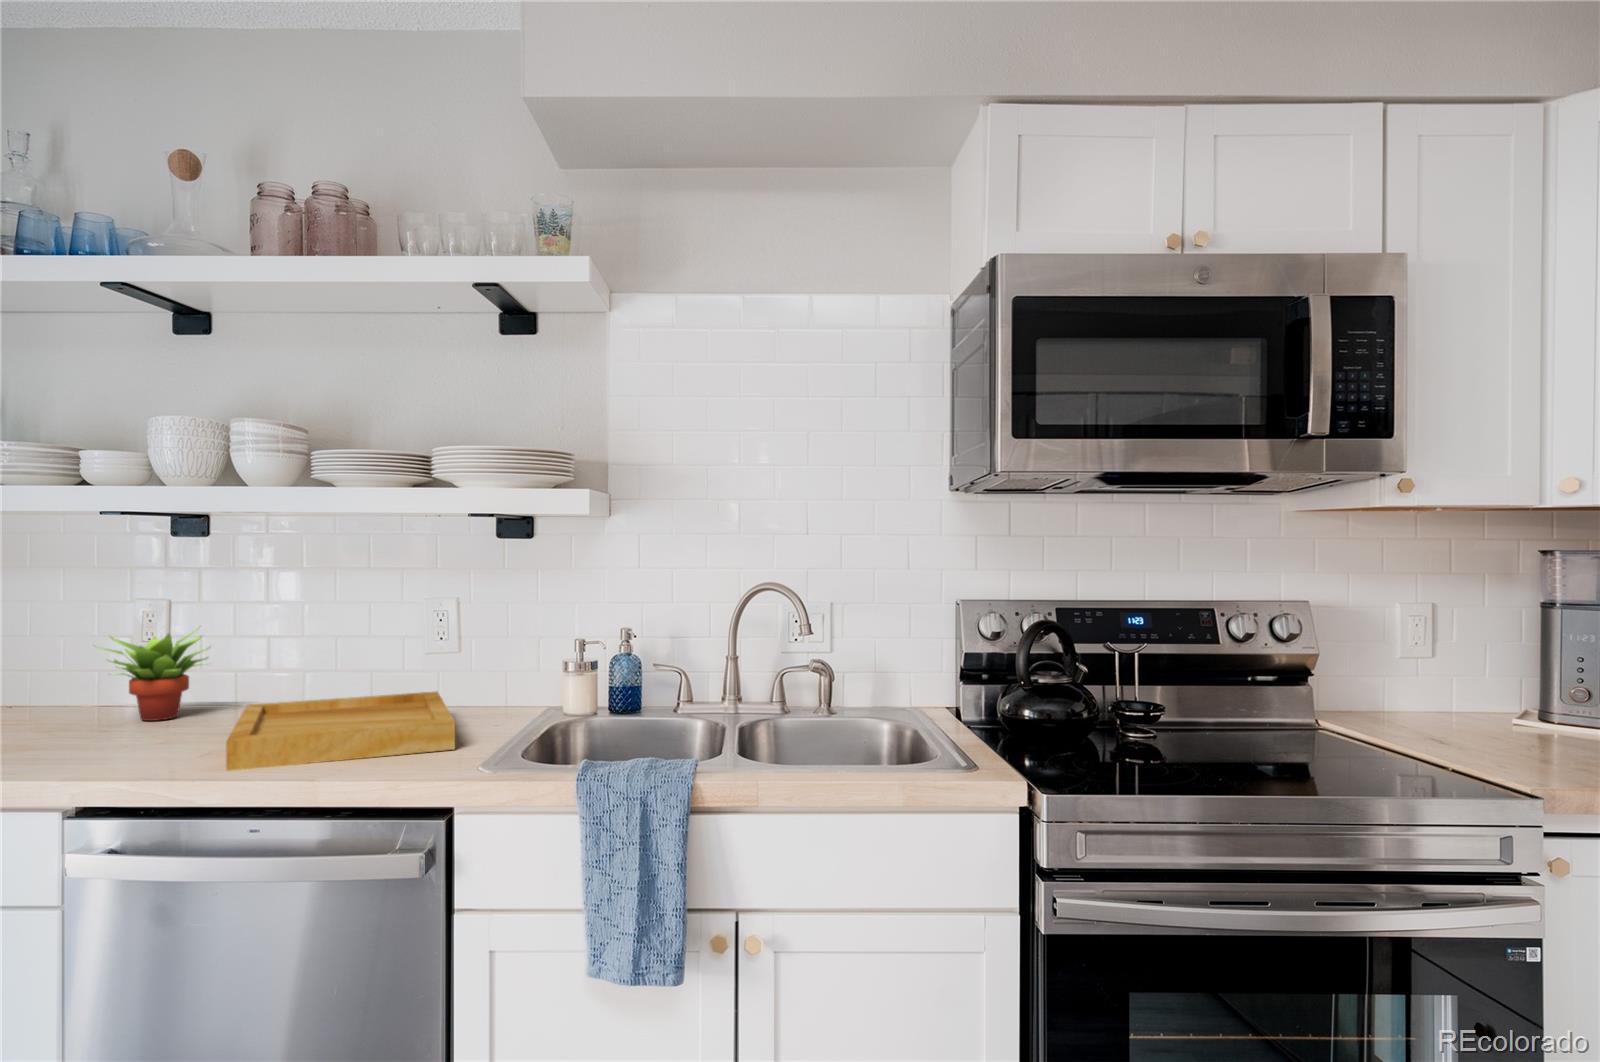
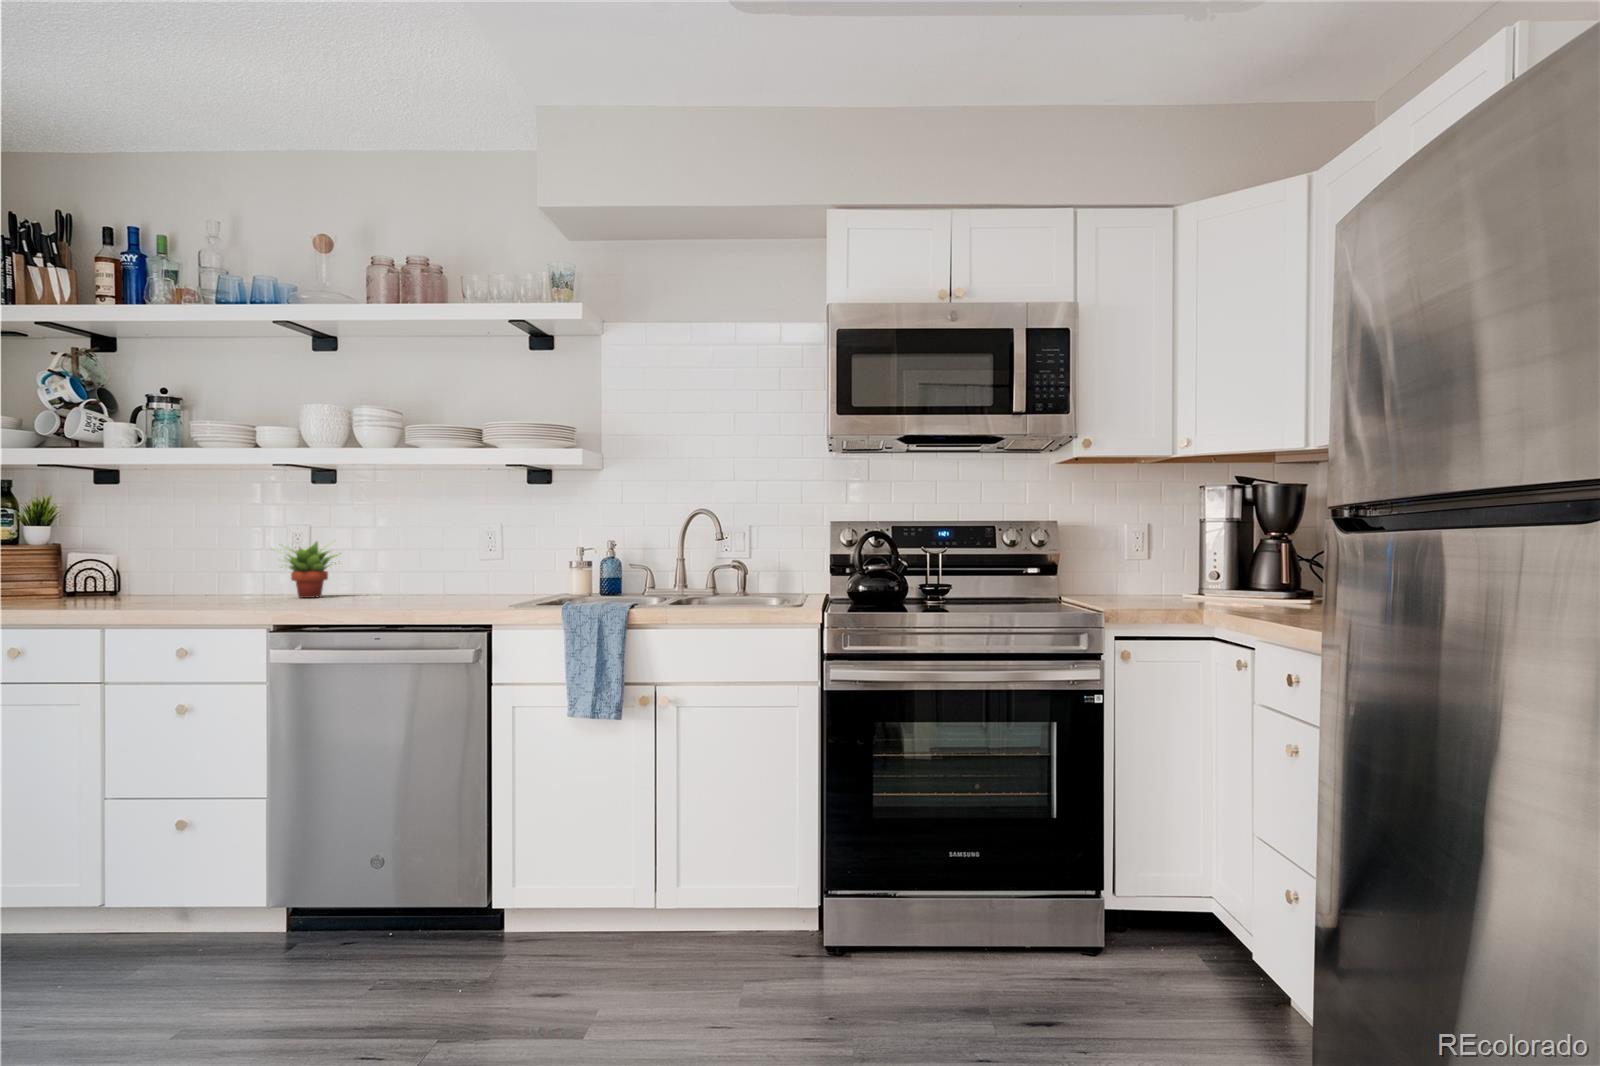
tray: present [226,692,455,771] -> none [358,581,494,607]

